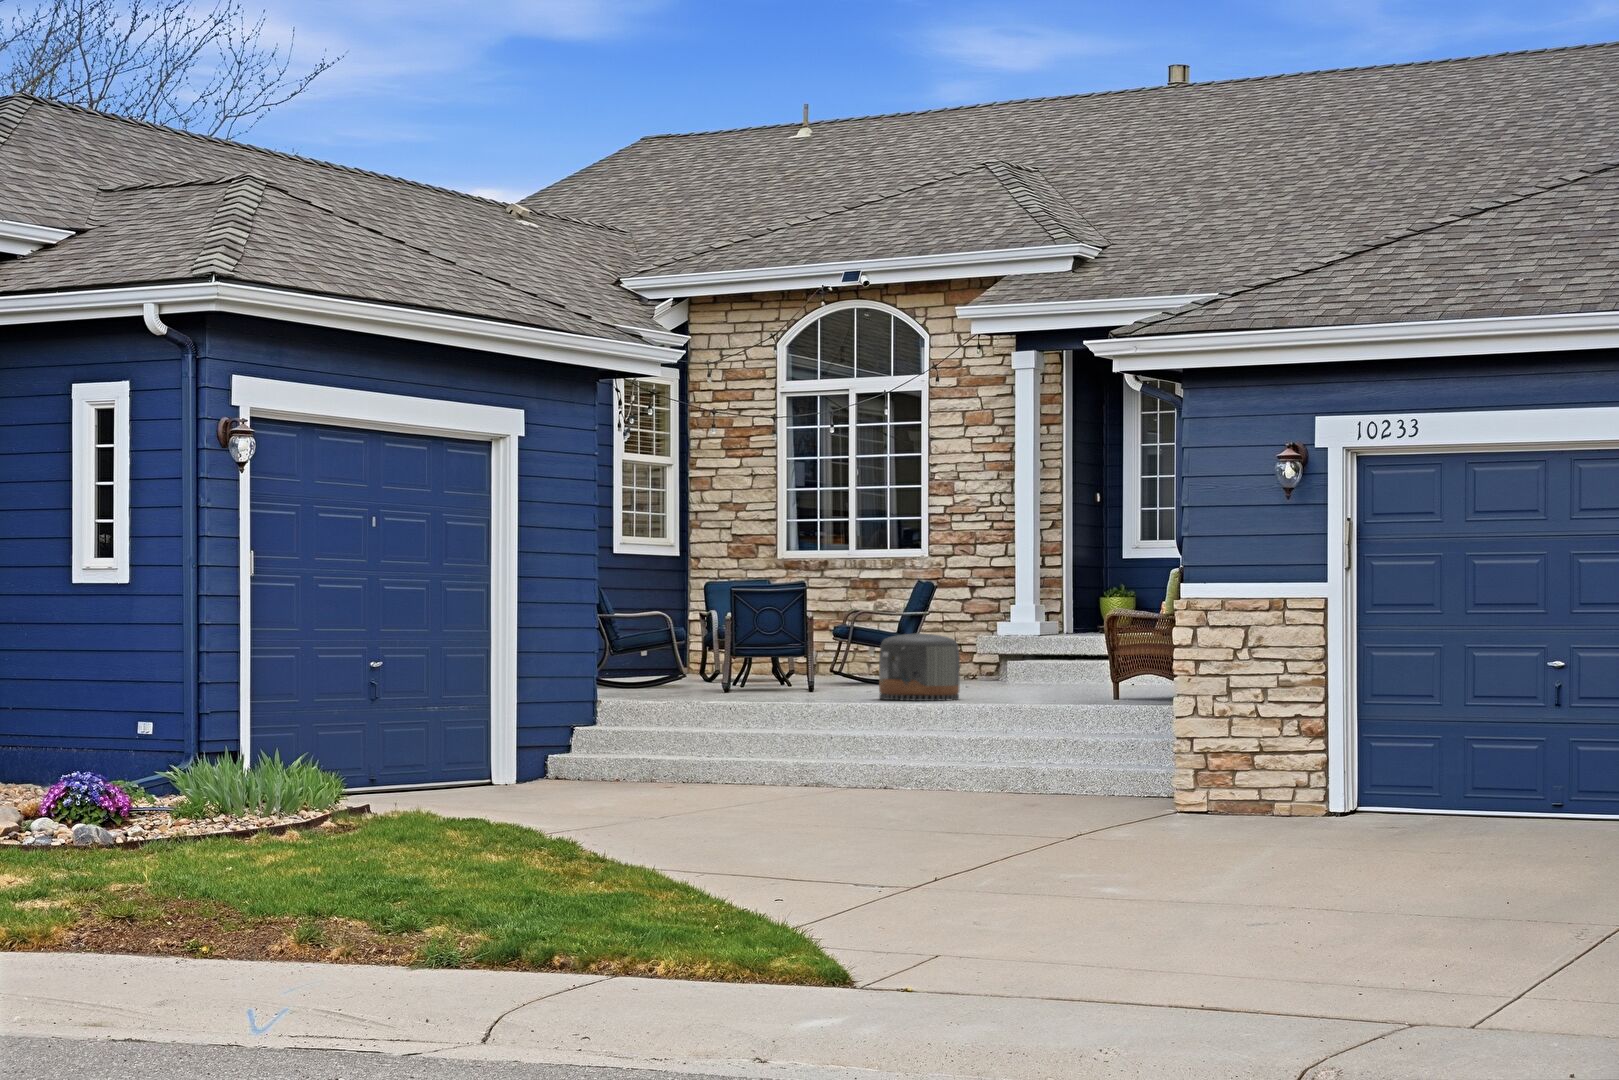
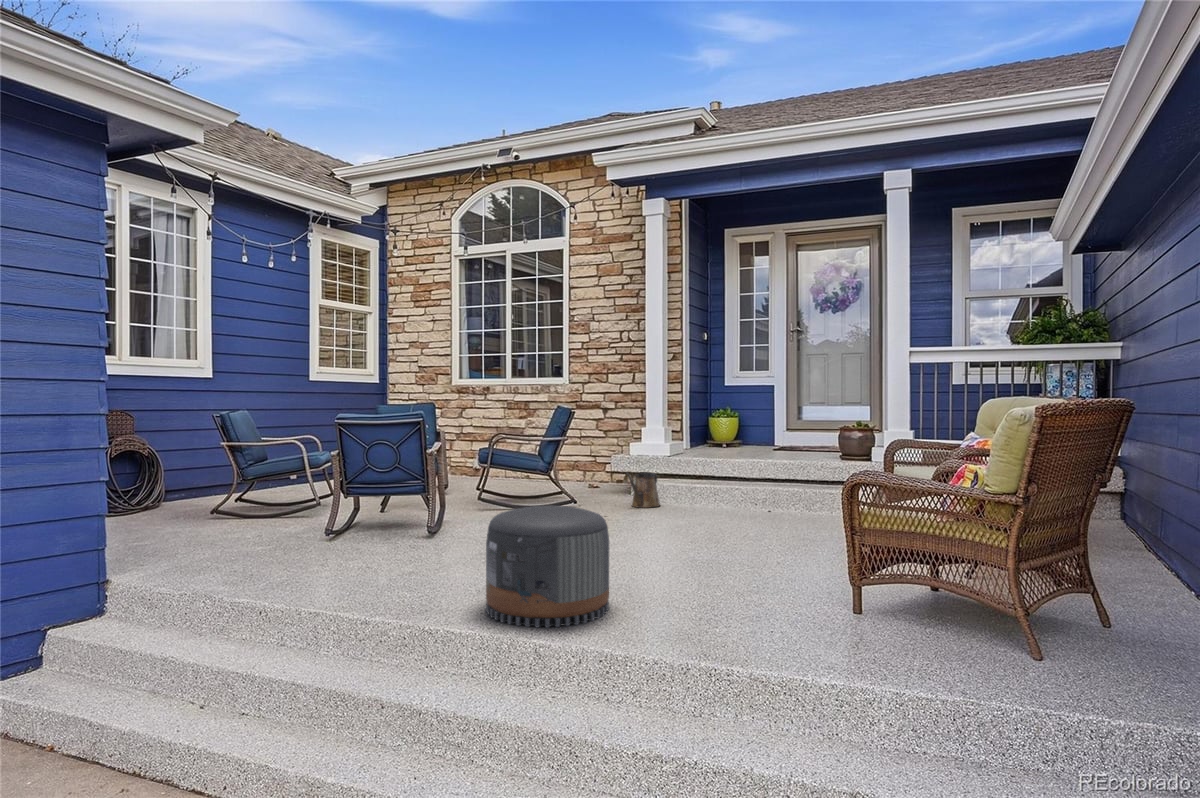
watering can: none [988,646,1028,686] -> present [626,472,660,508]

